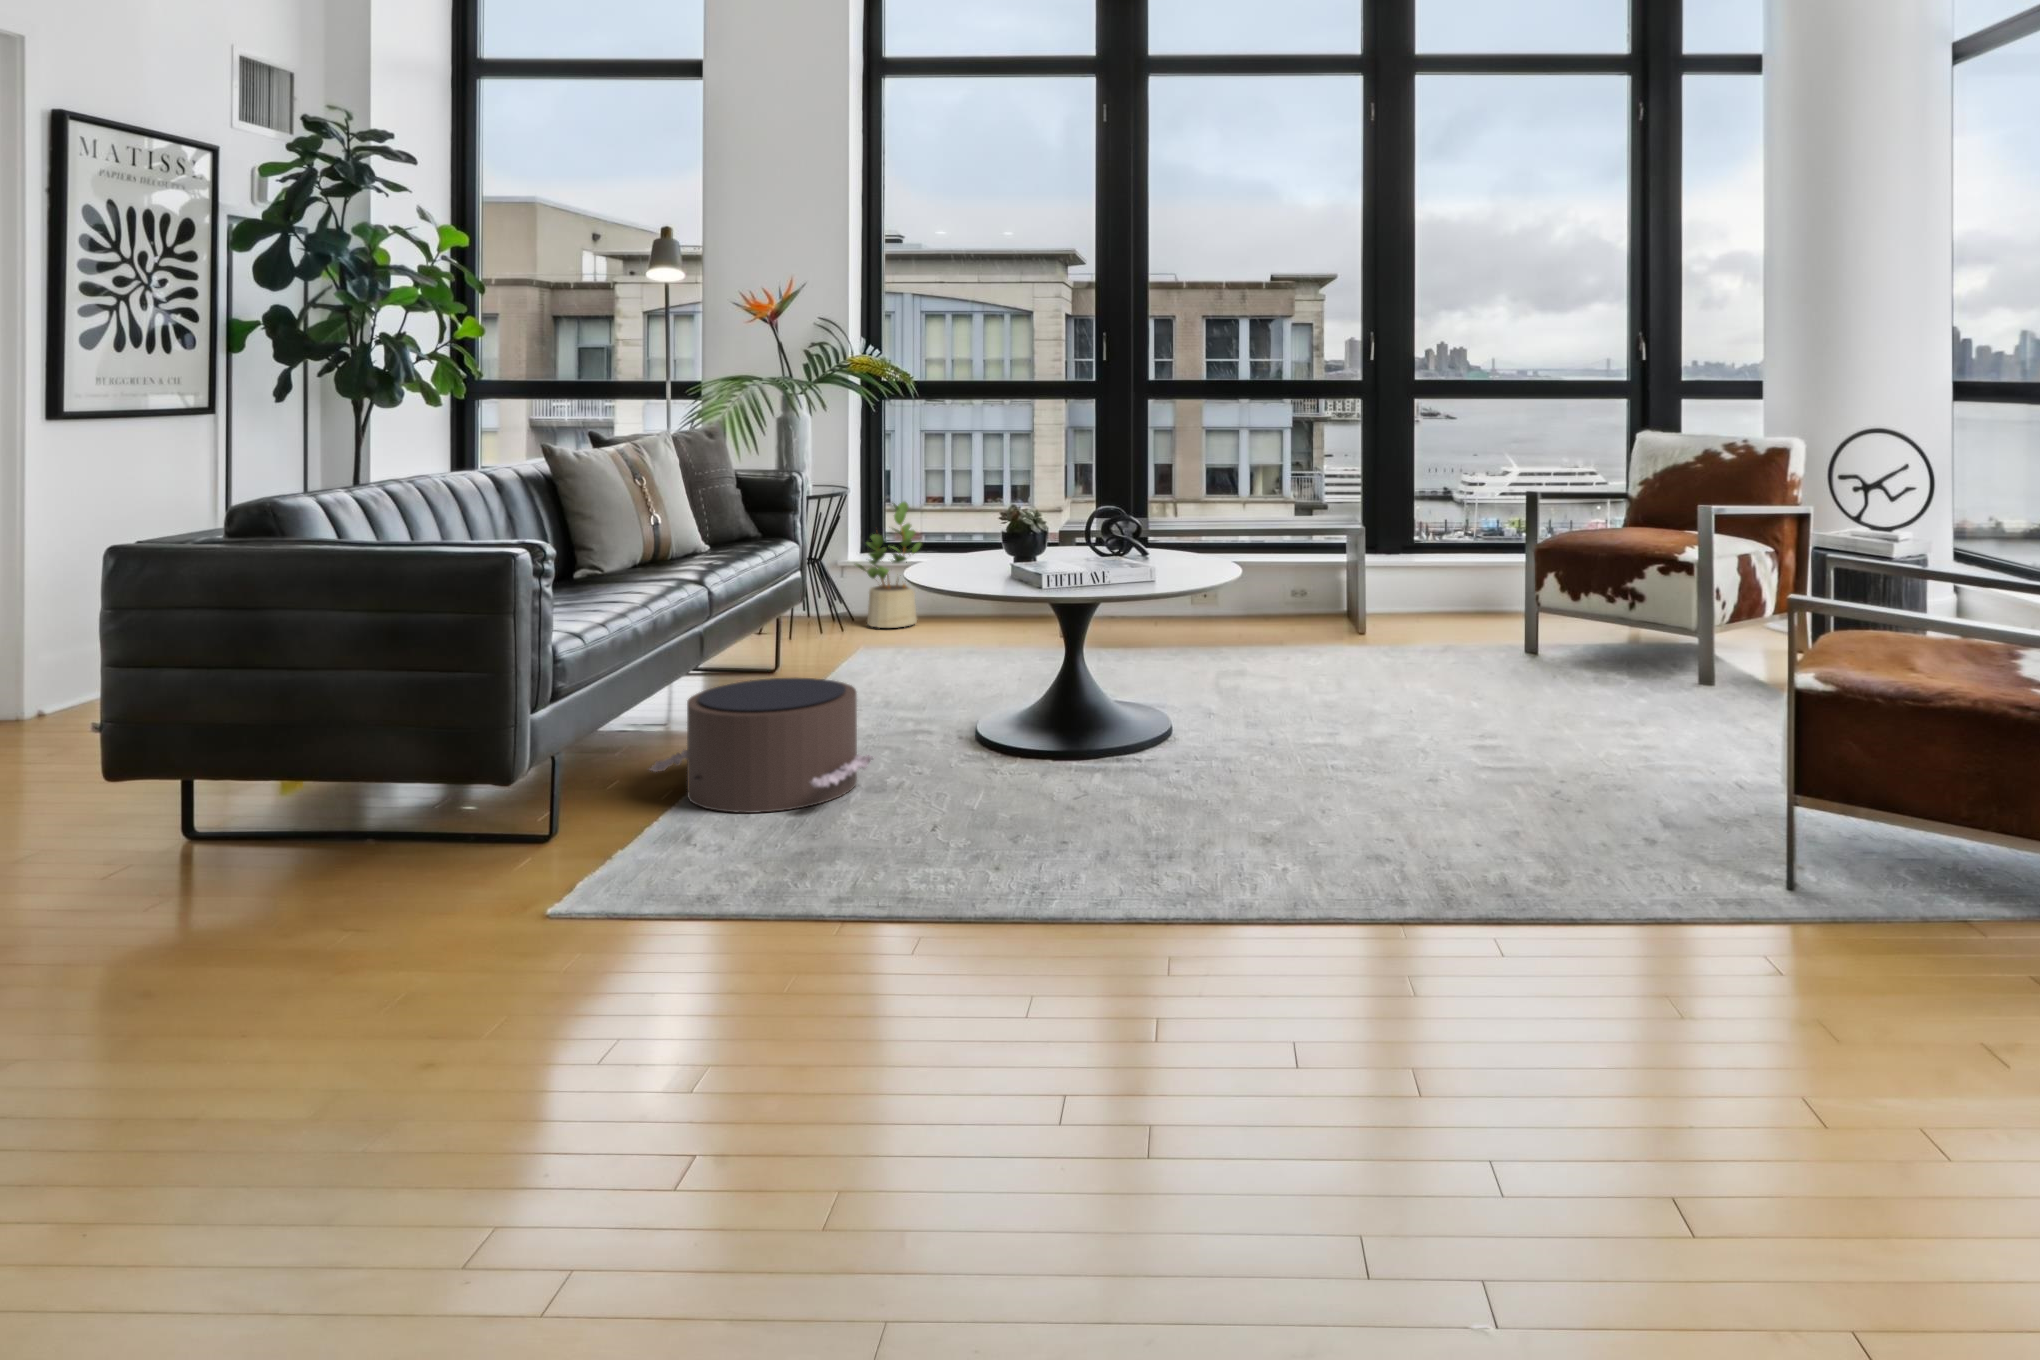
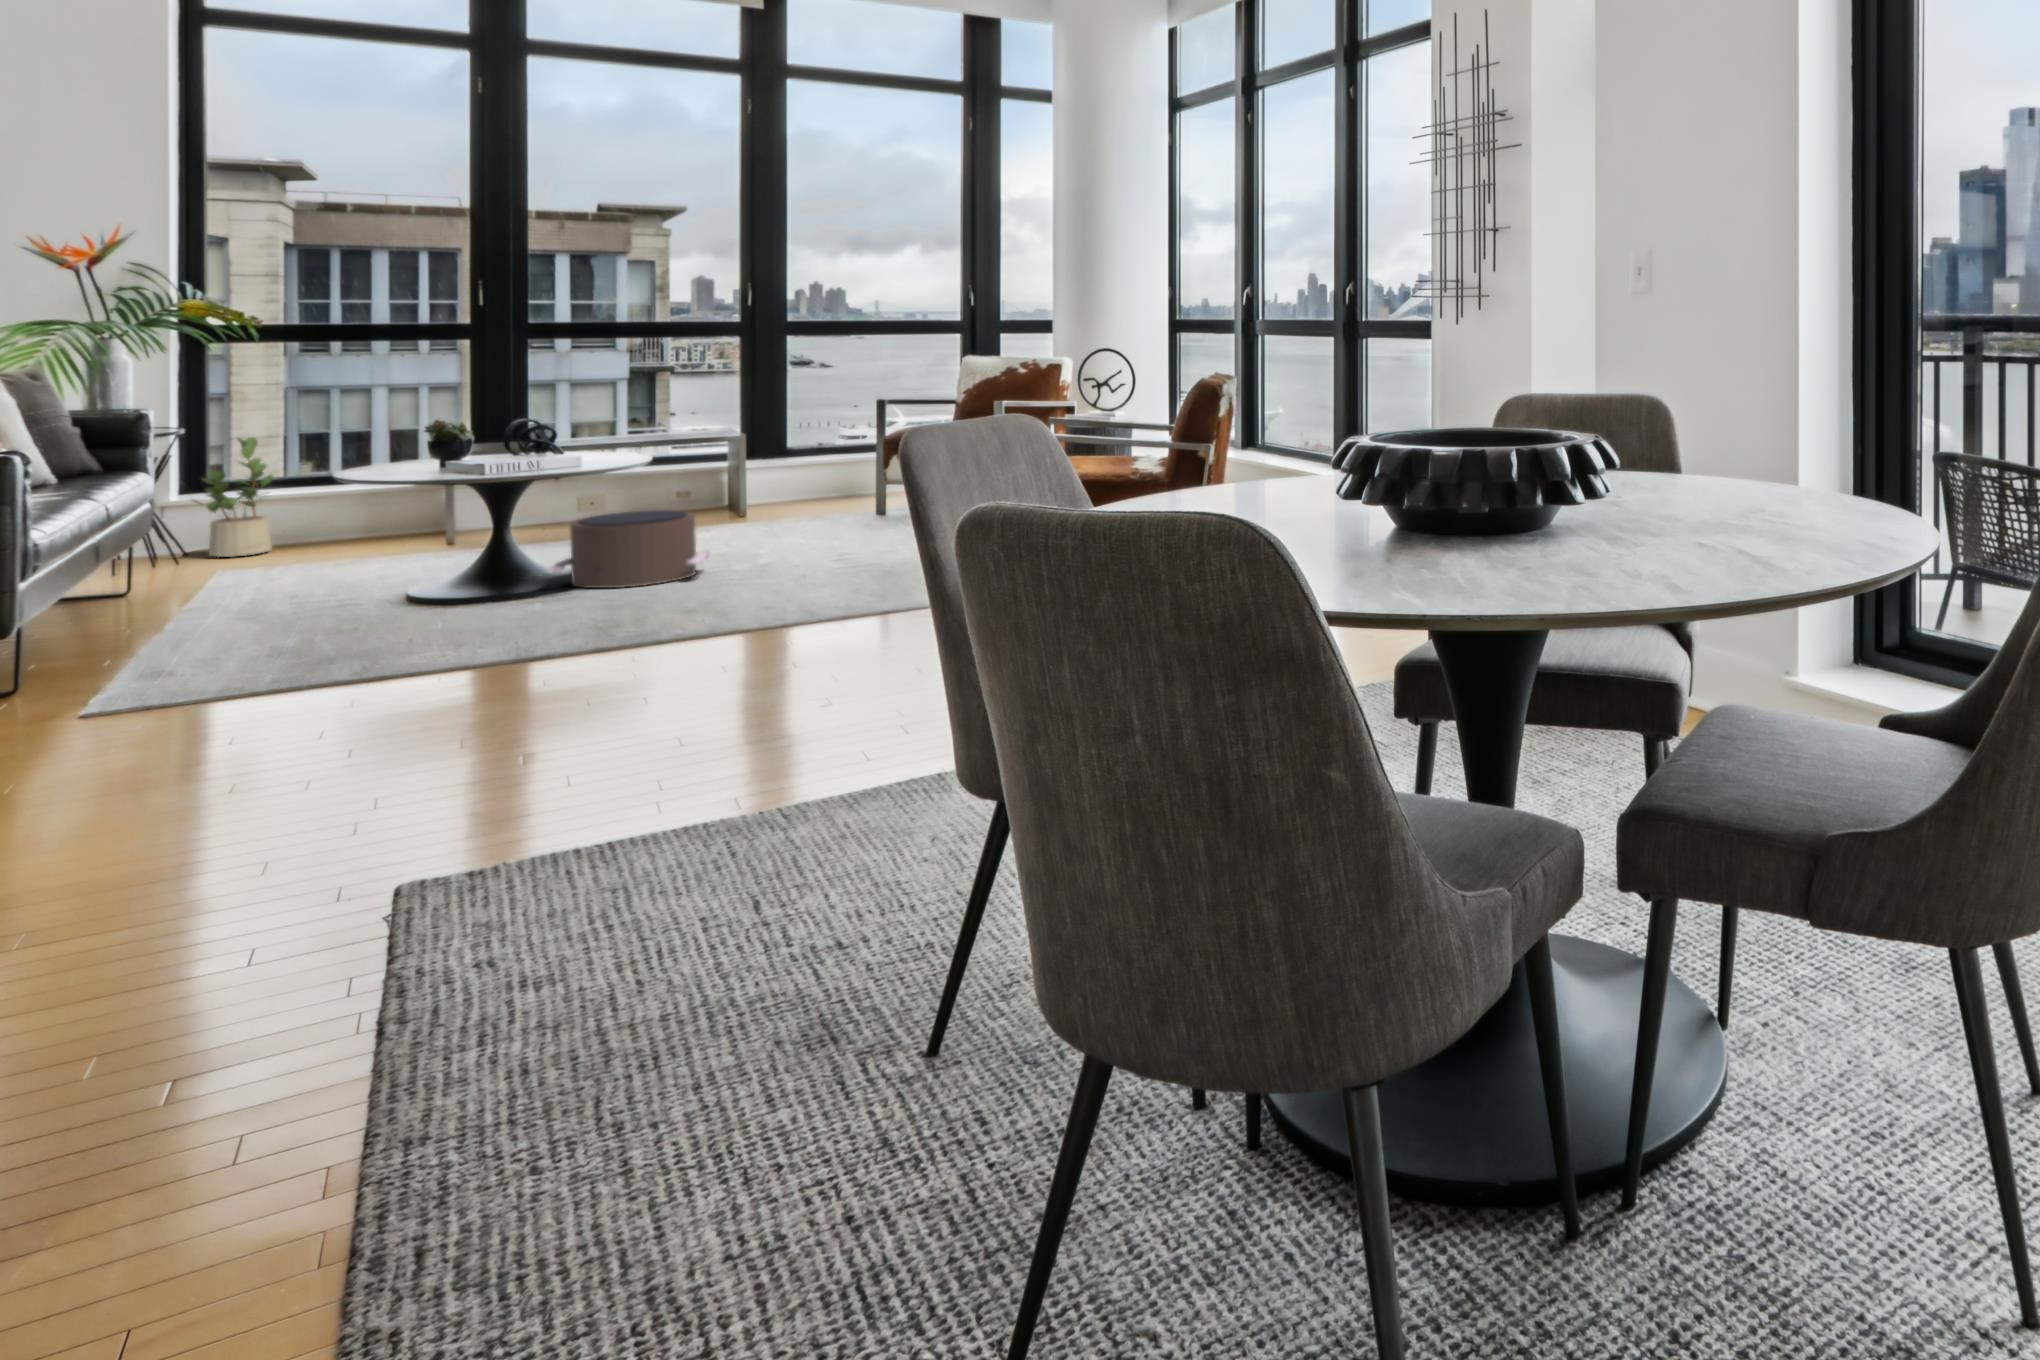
pouf: present [650,678,873,813] -> present [548,510,710,588]

